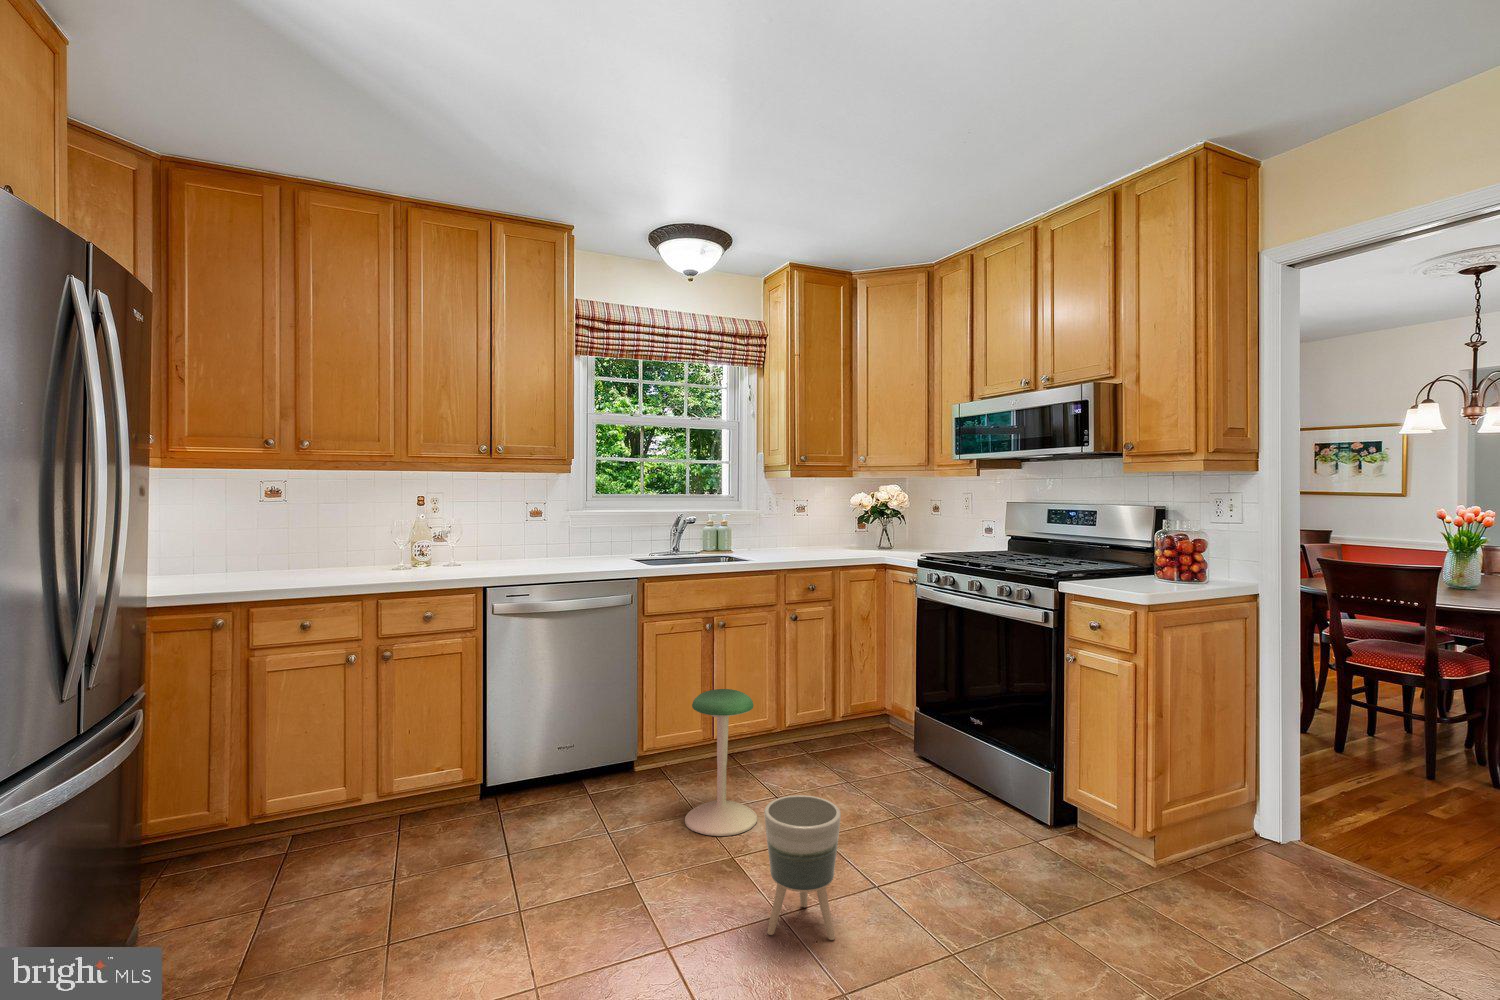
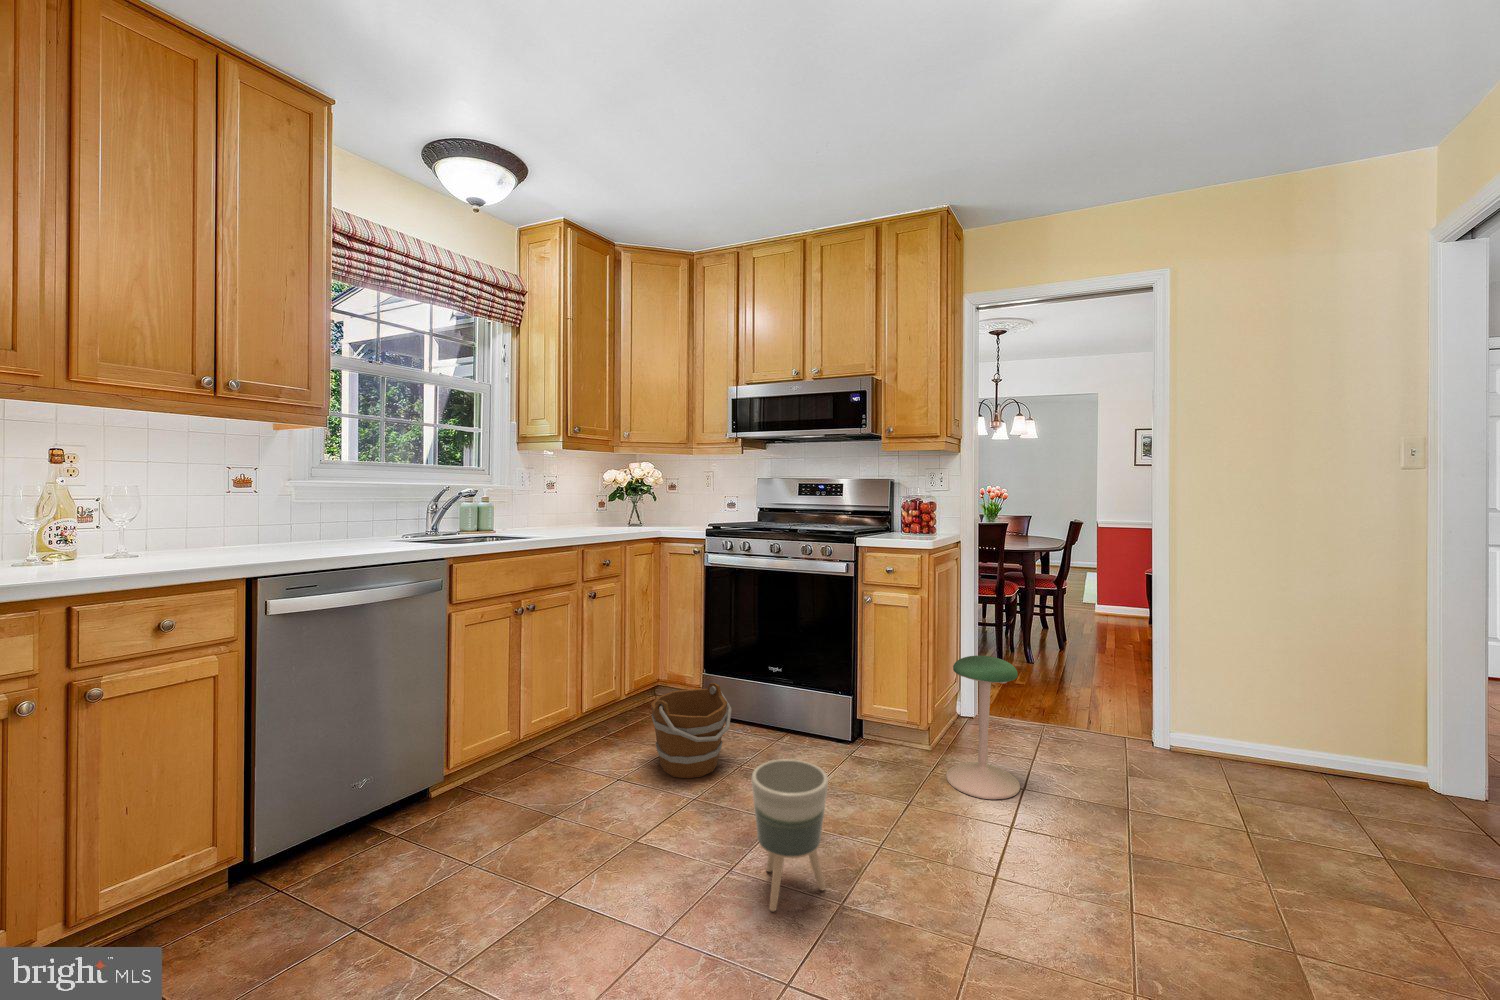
stool: present [685,689,757,836] -> present [946,656,1020,799]
bucket: none [797,725,882,815] -> present [651,683,732,778]

